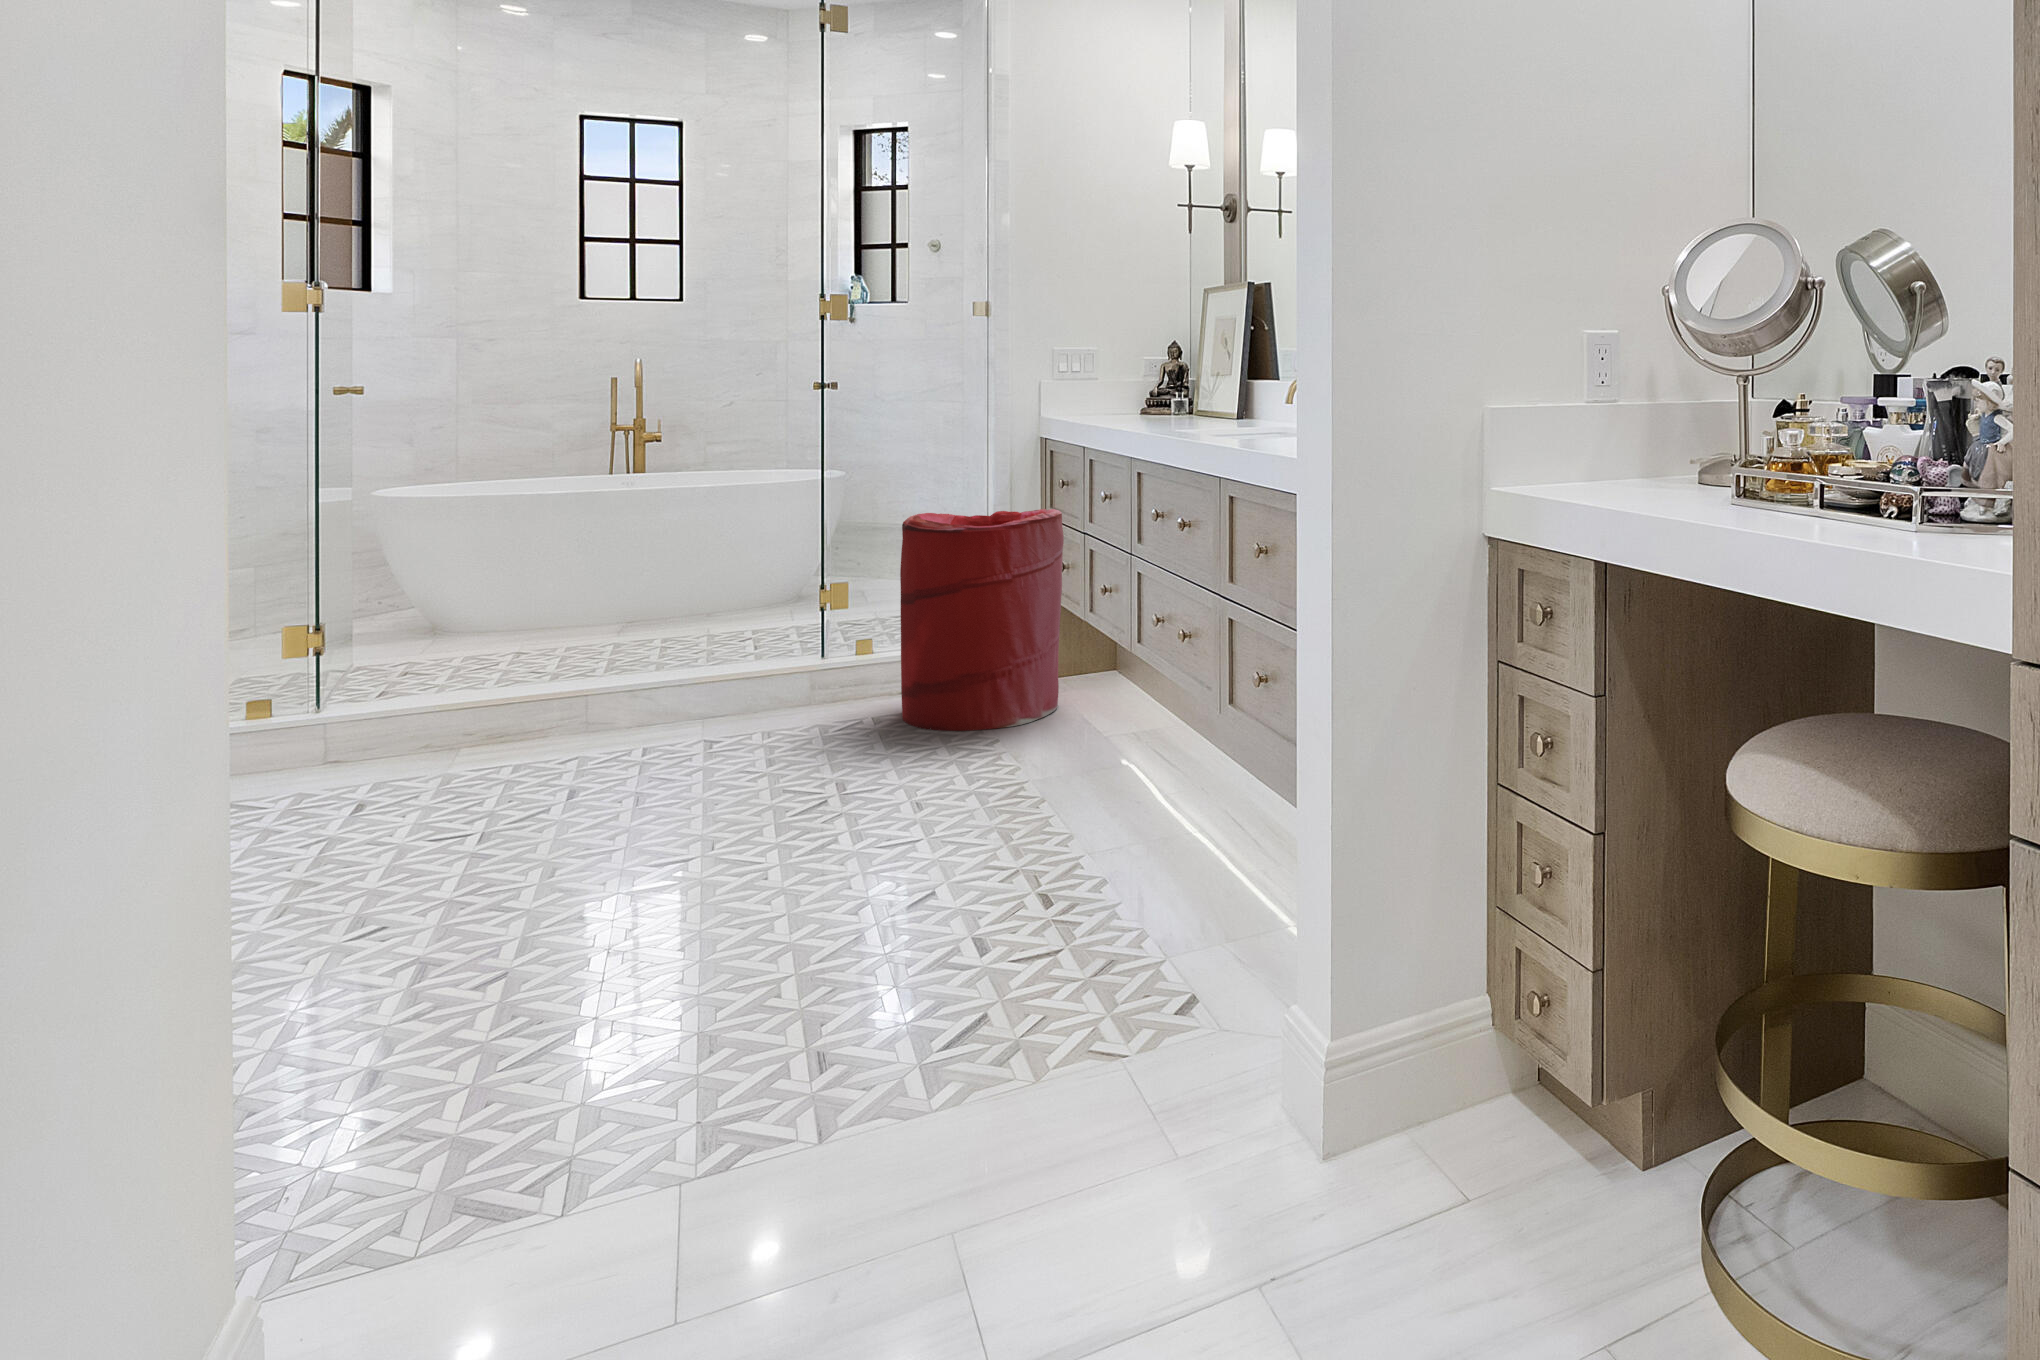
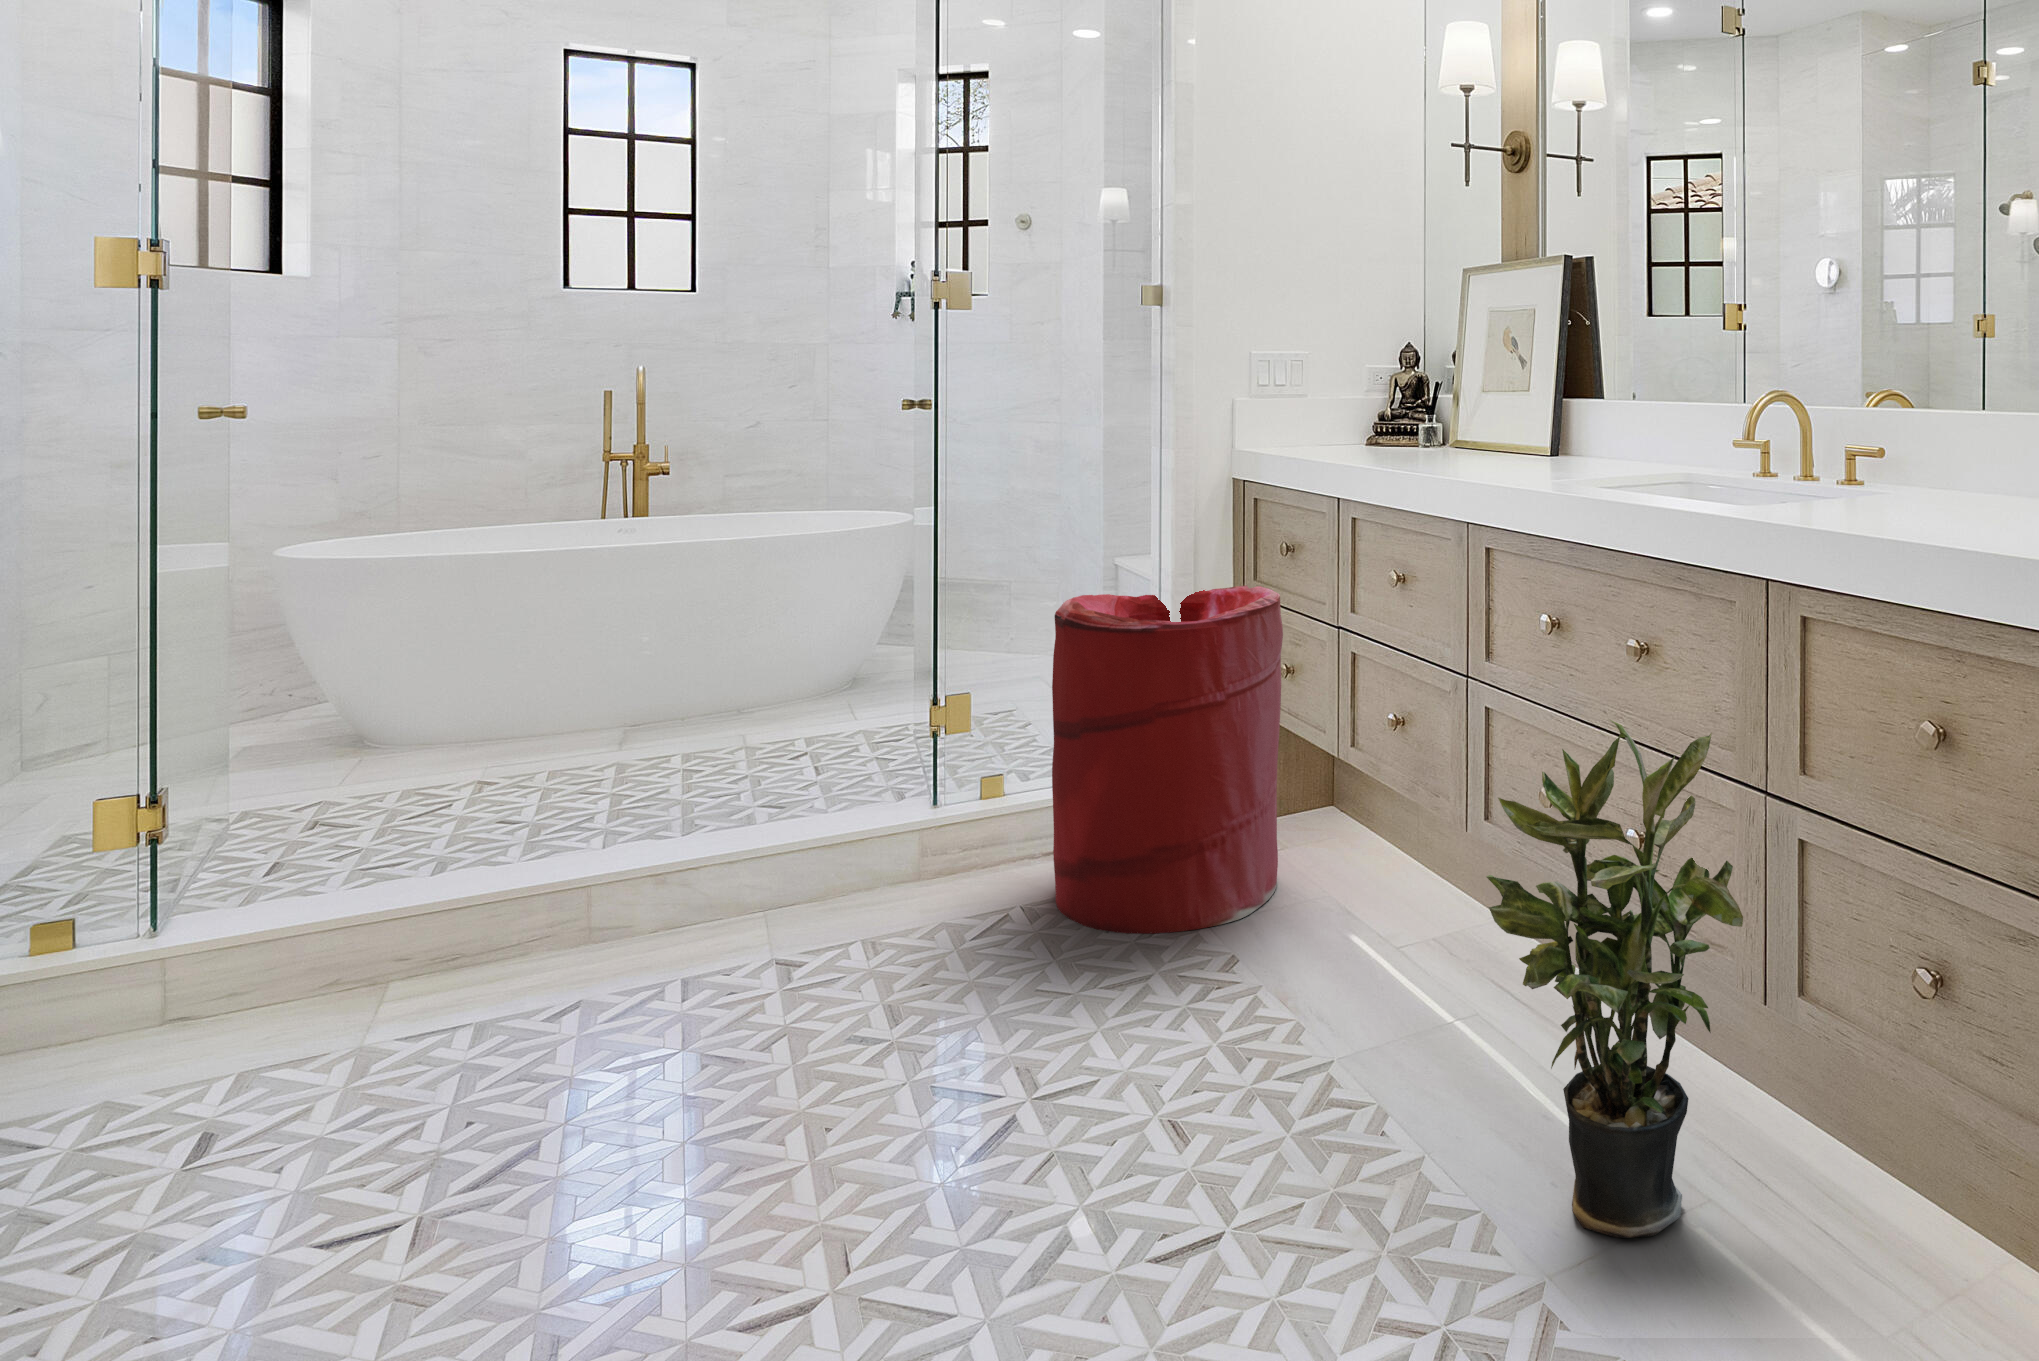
potted plant: none [1083,561,1238,846] -> present [1486,720,1743,1238]

